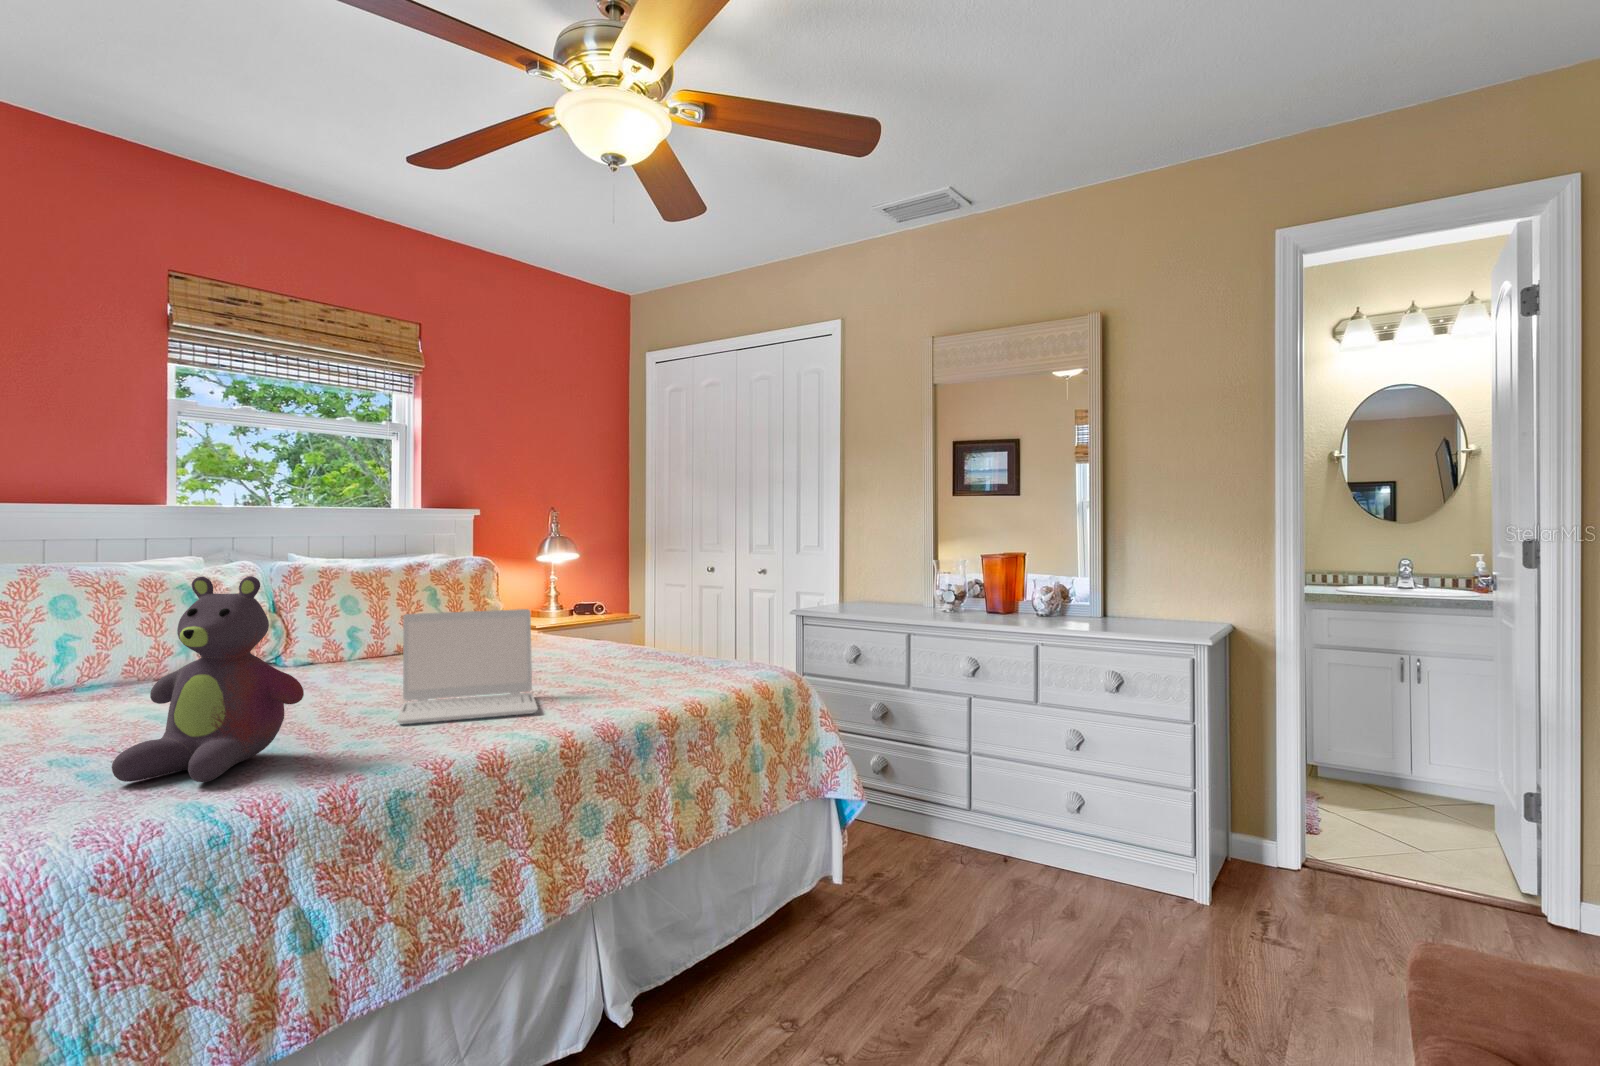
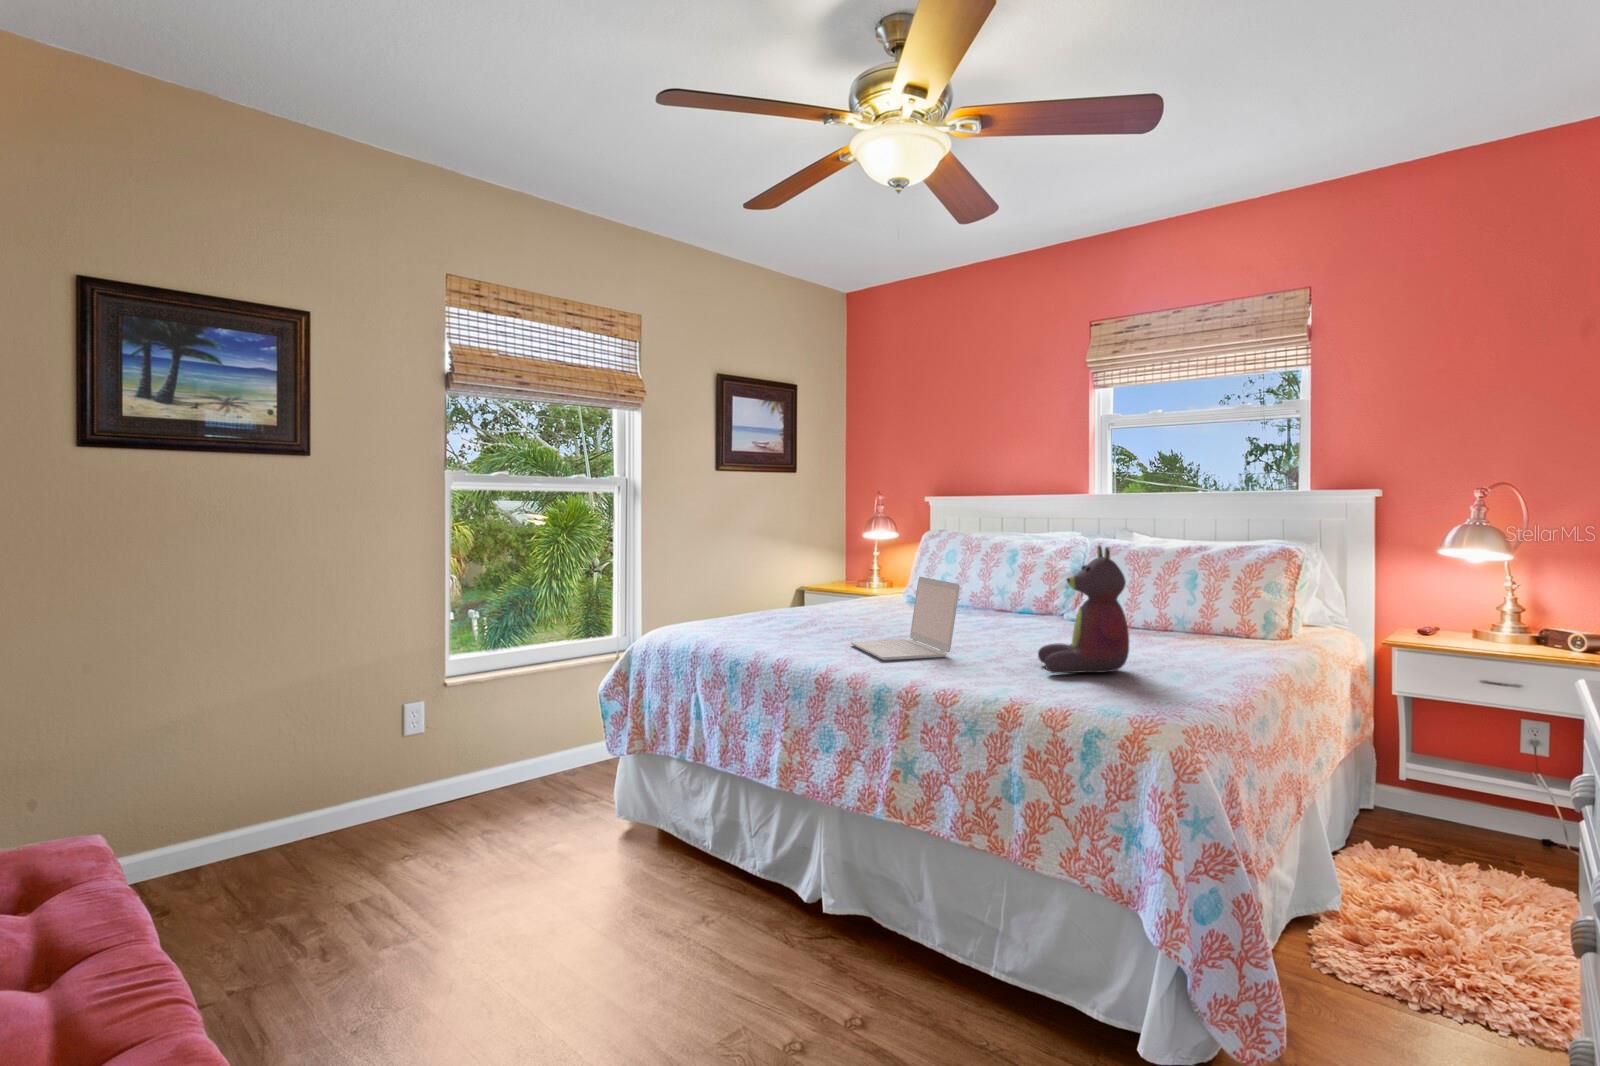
stuffed bear: present [112,576,304,782] -> present [1038,546,1129,673]

